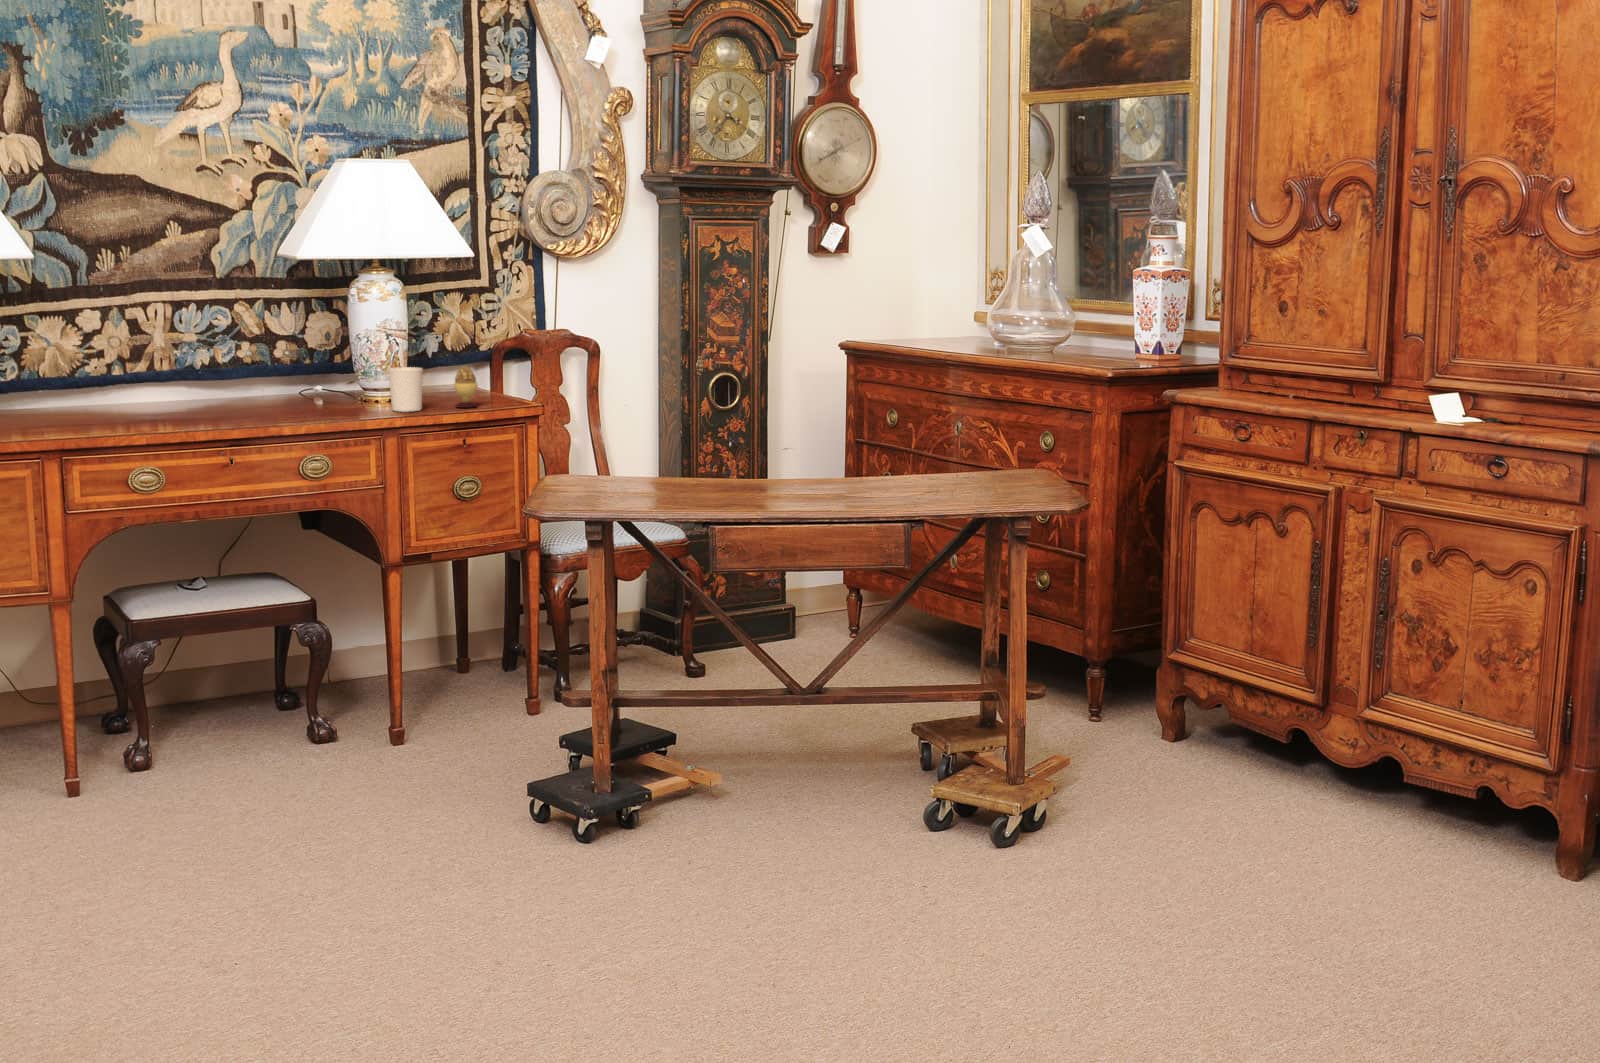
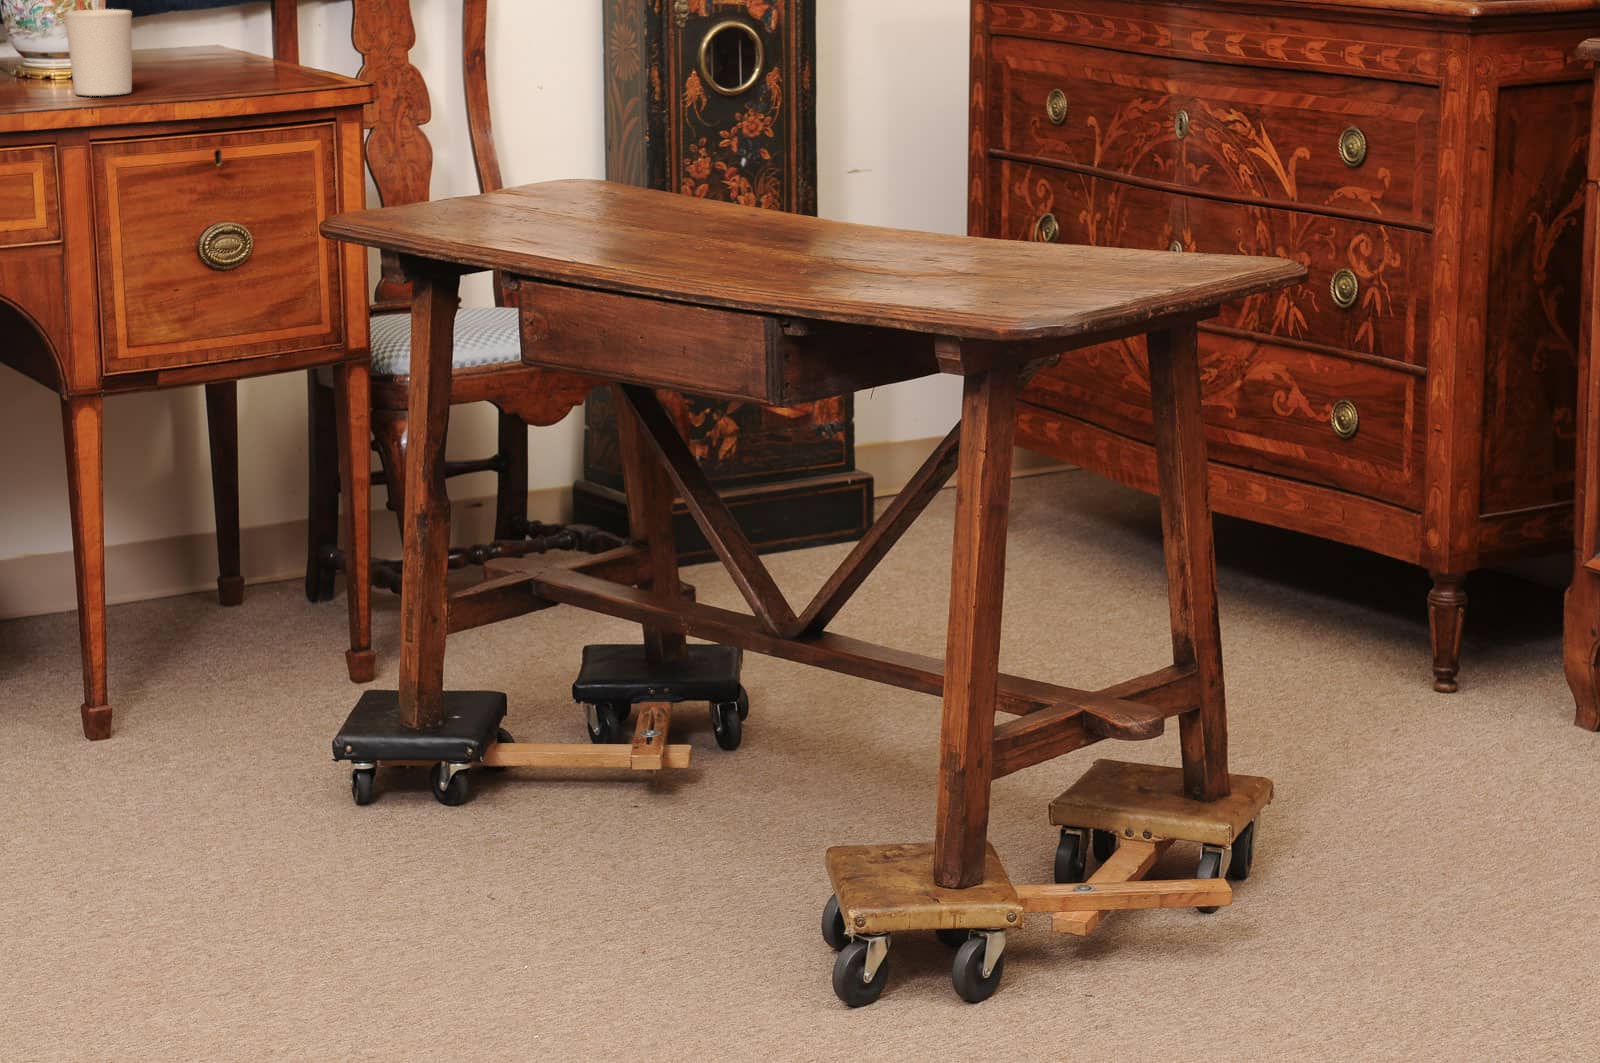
decorative egg: present [454,366,478,408] -> none [194,6,241,88]

